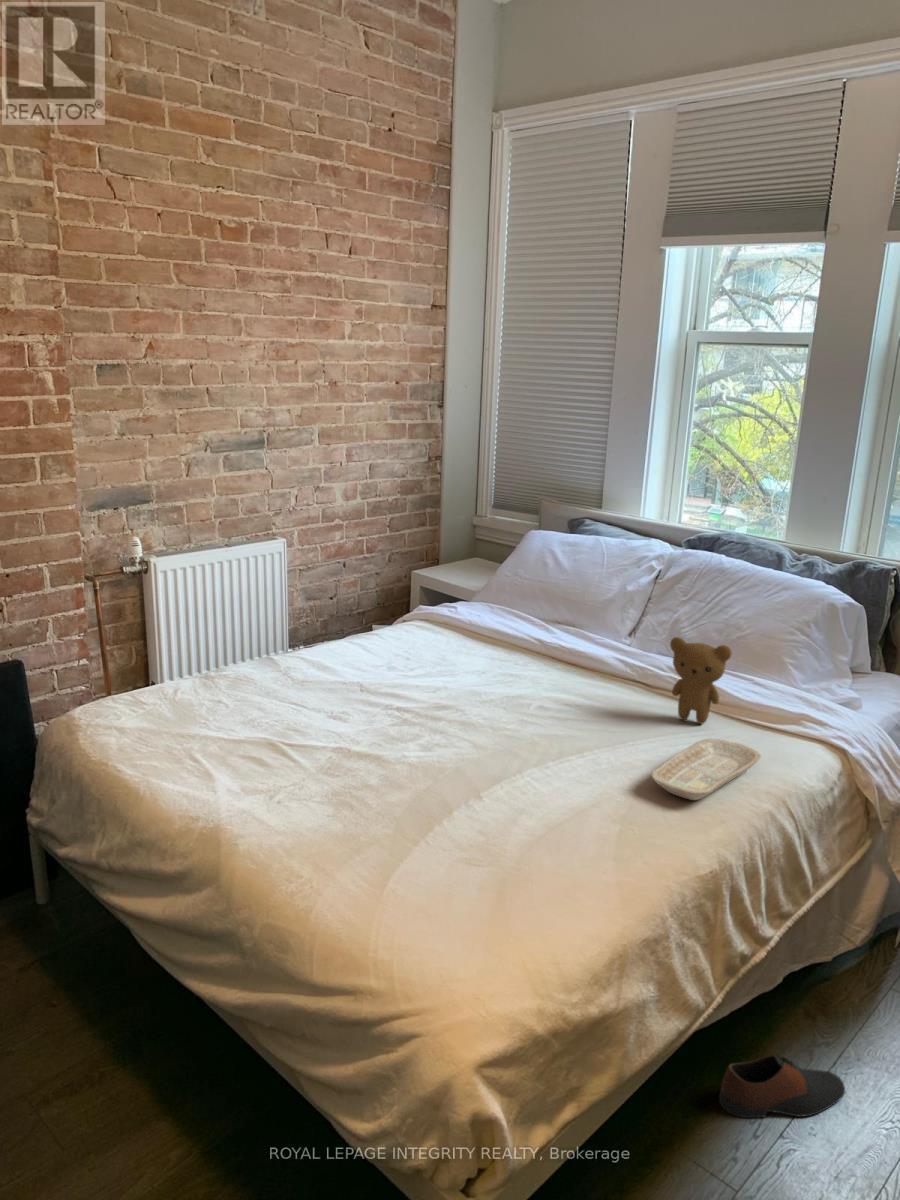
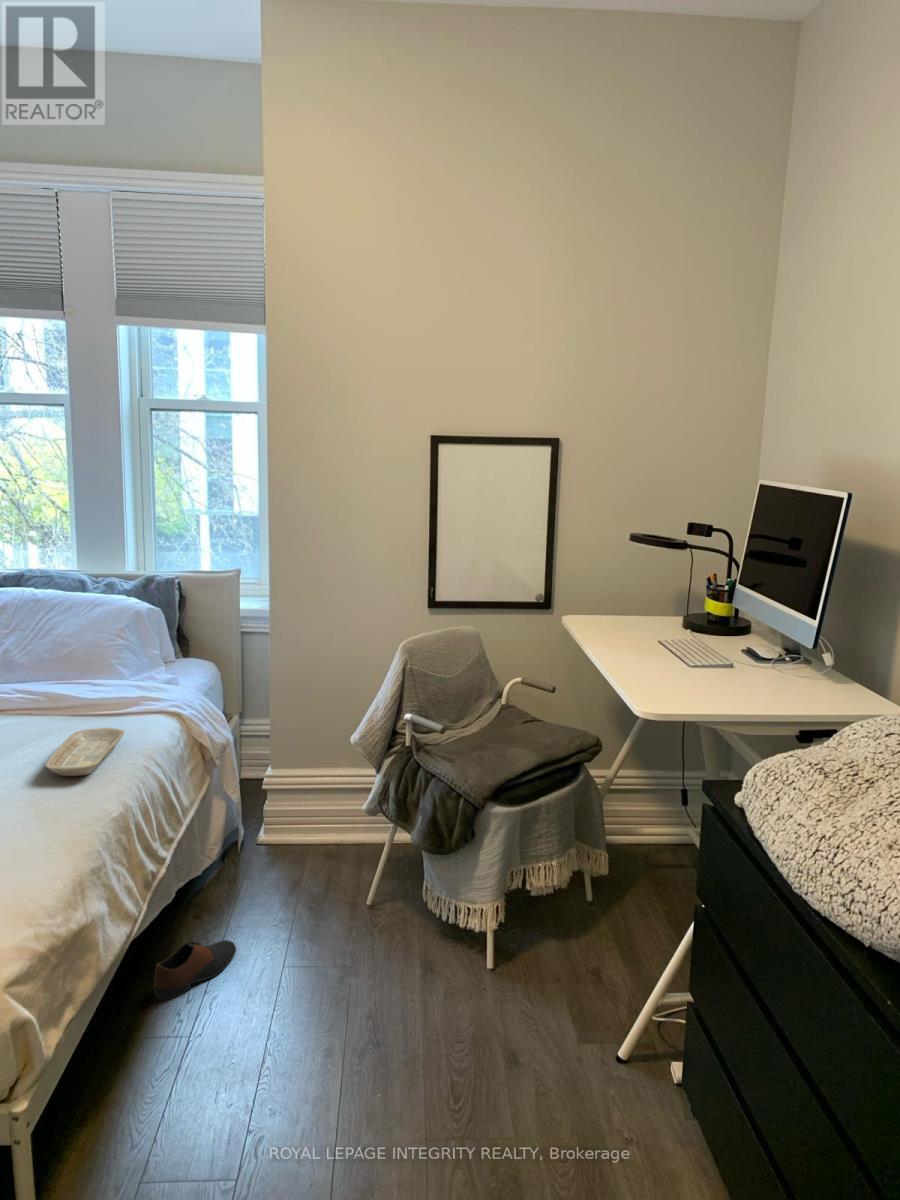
teddy bear: present [670,637,732,724] -> none [23,655,79,727]

